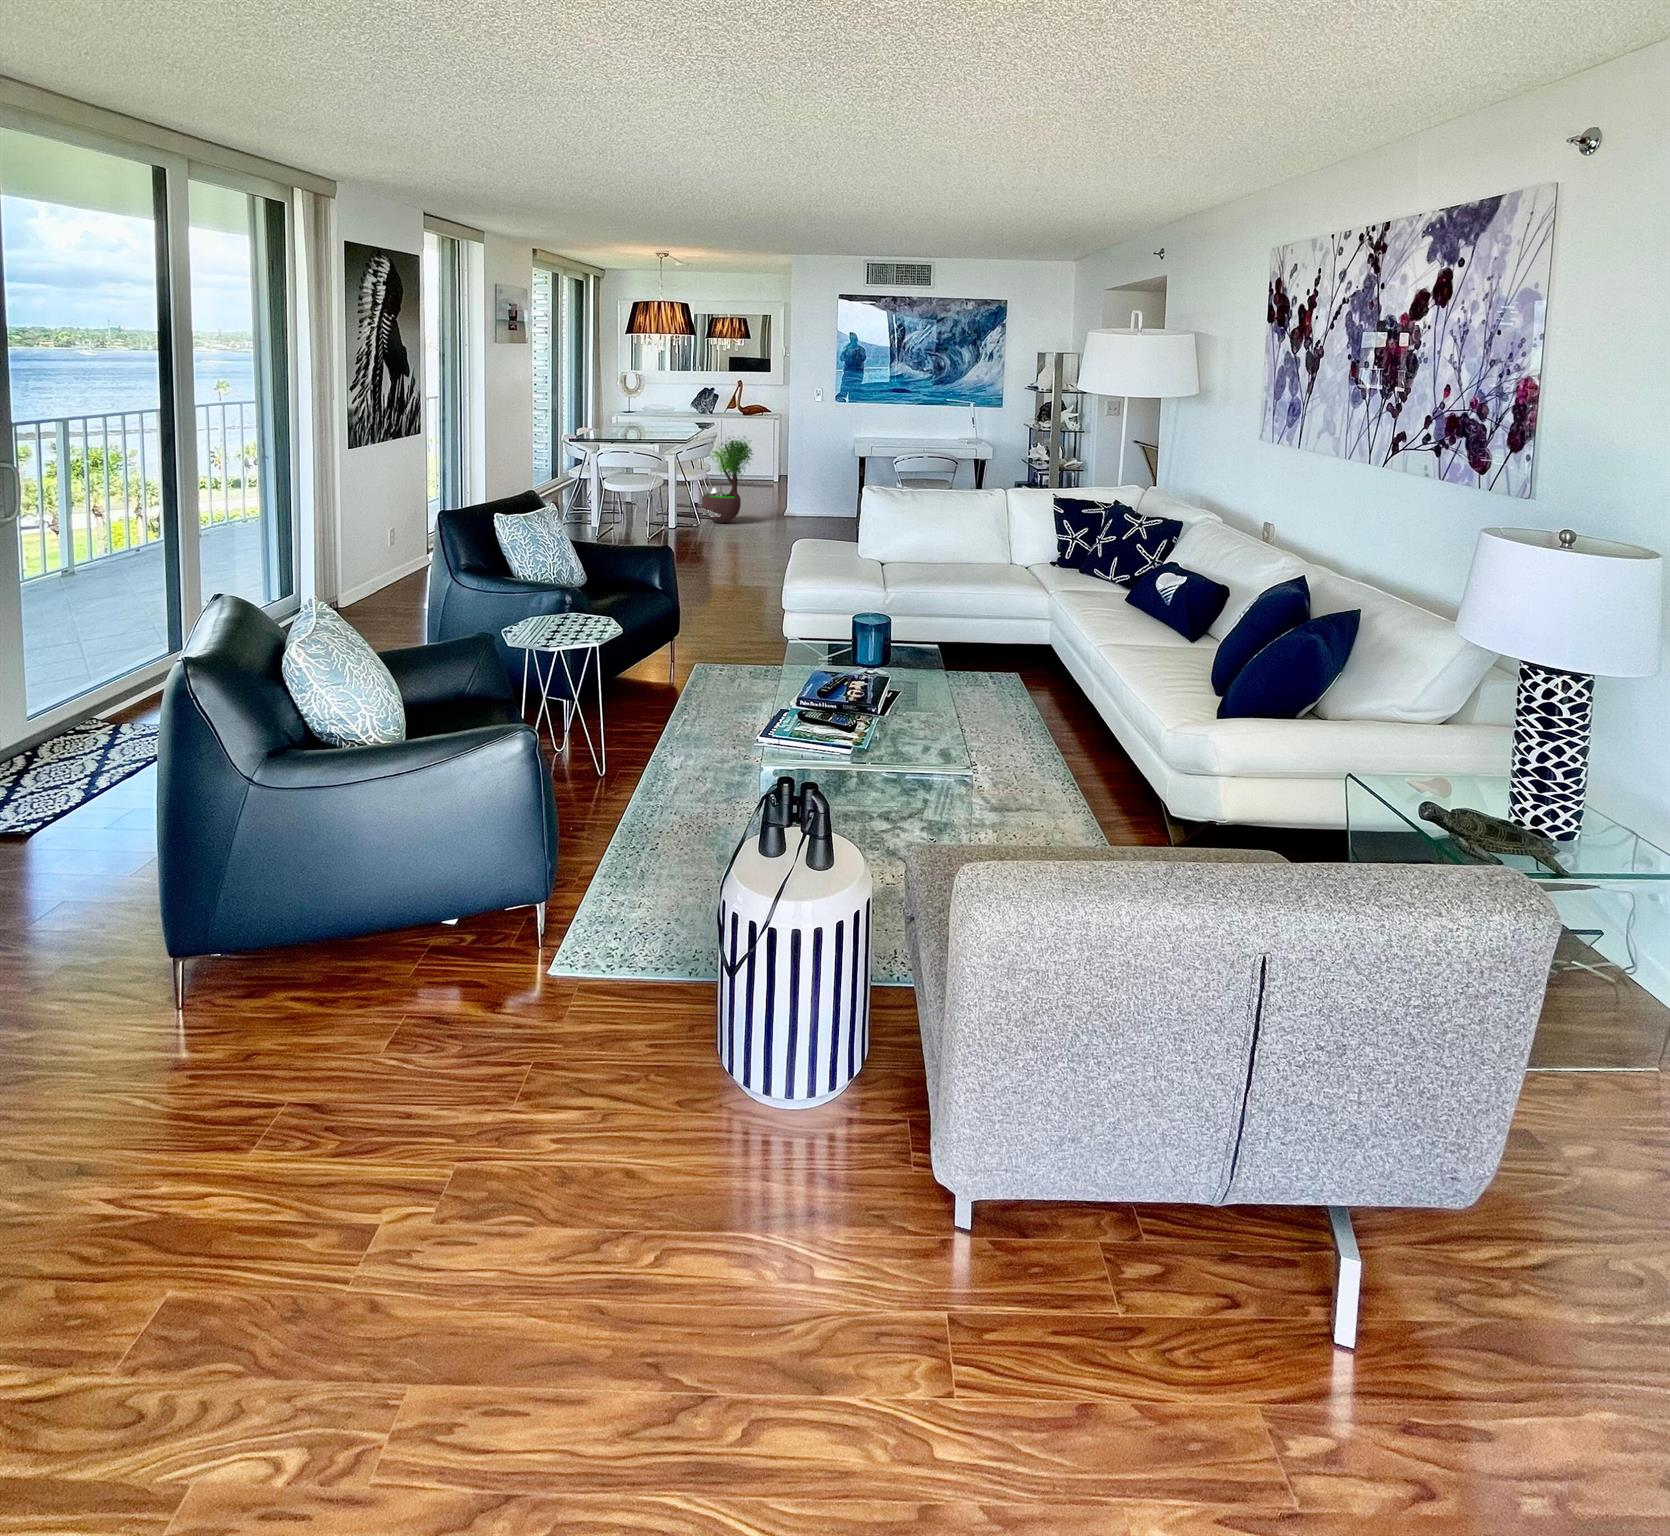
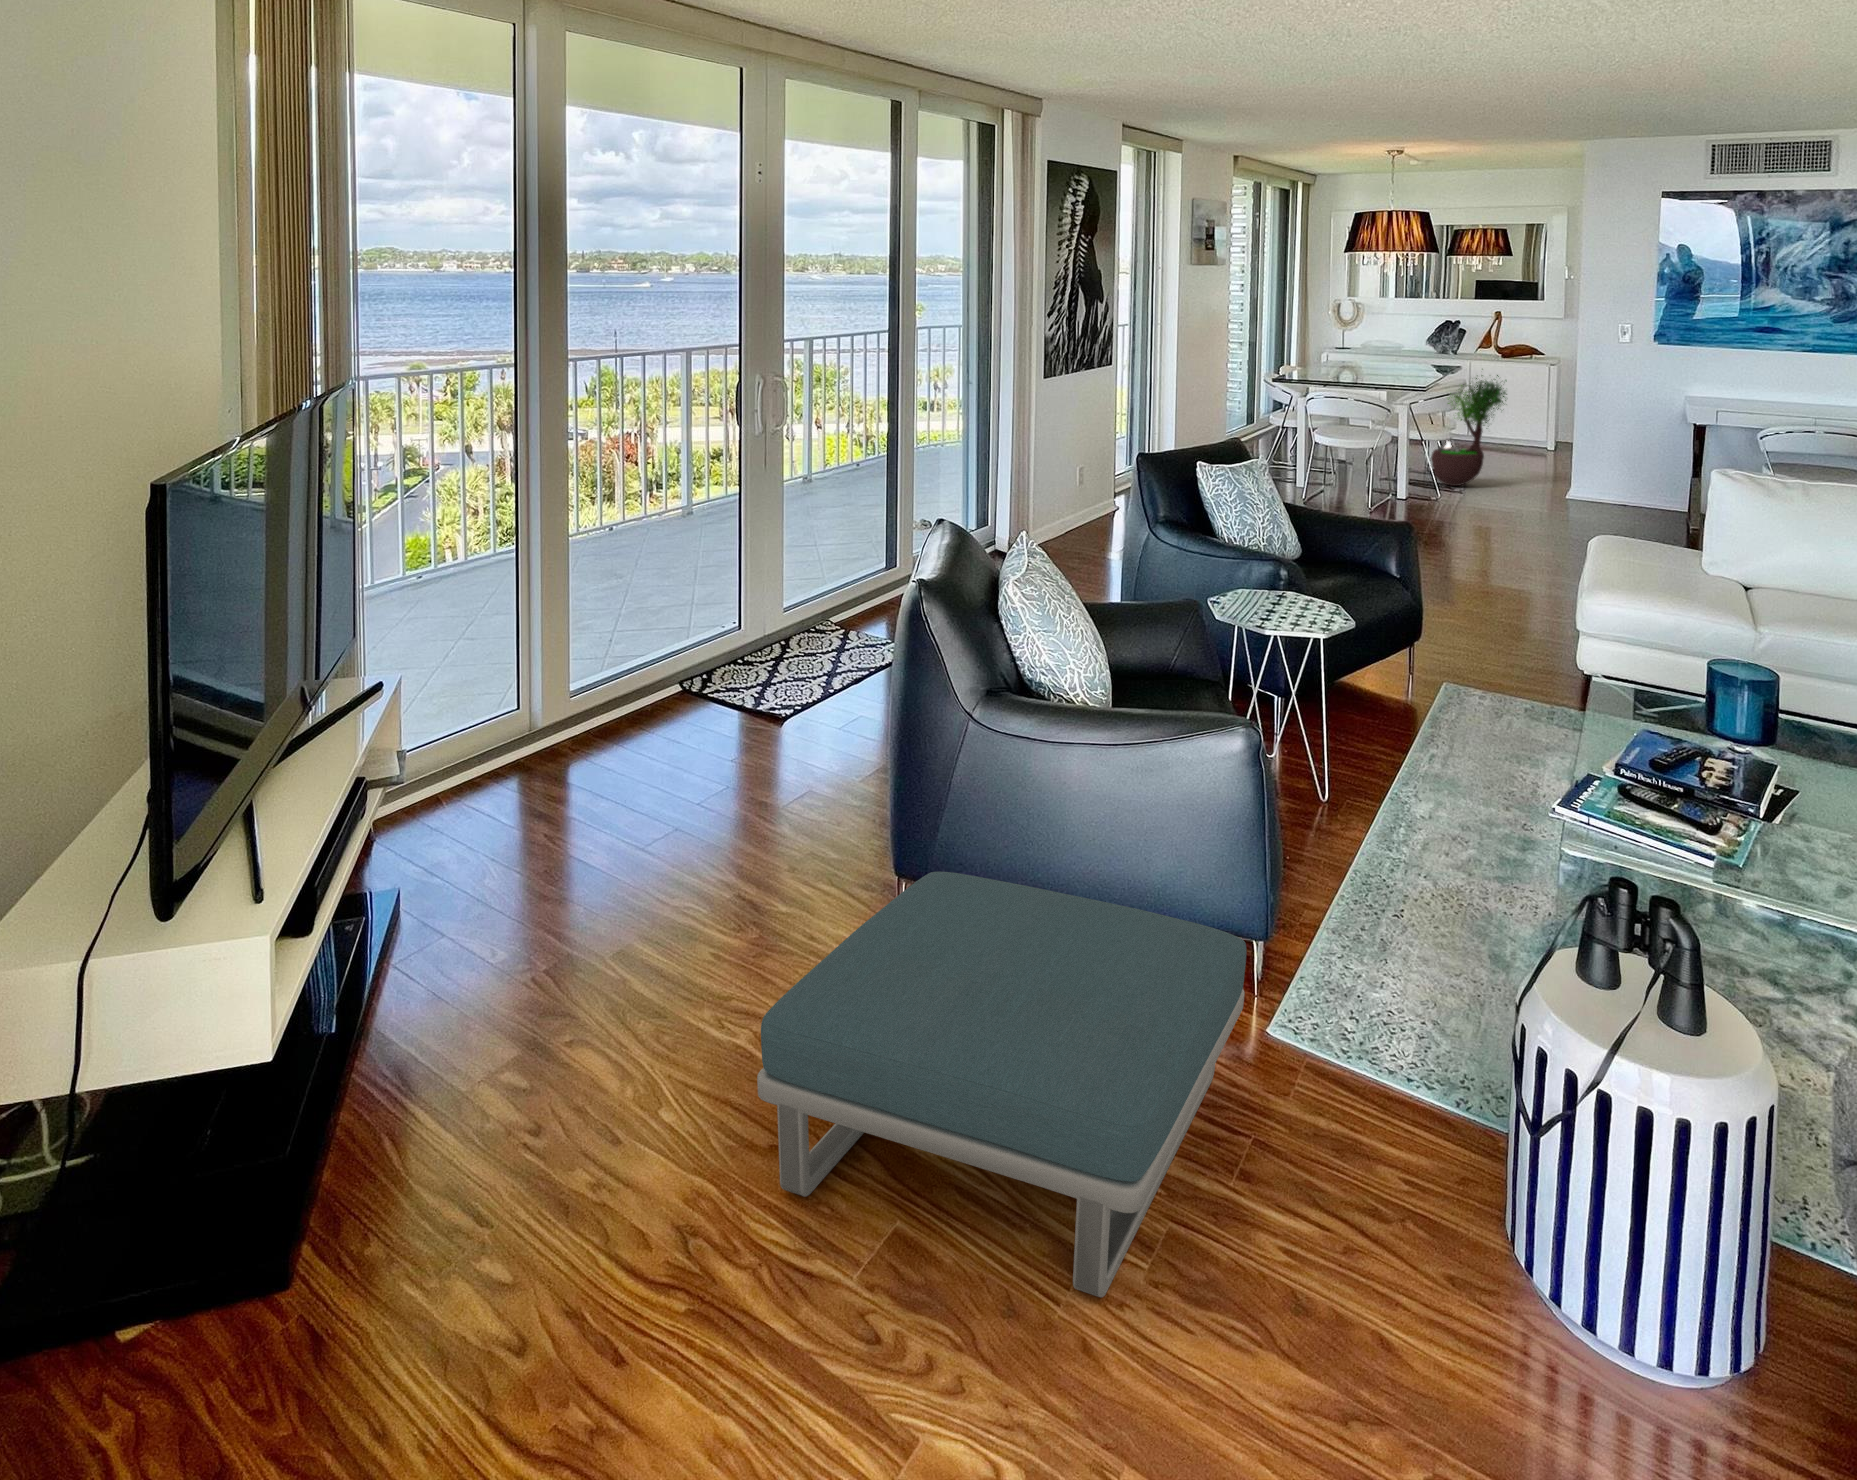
footstool: none [112,869,530,1158] -> present [757,872,1247,1297]

